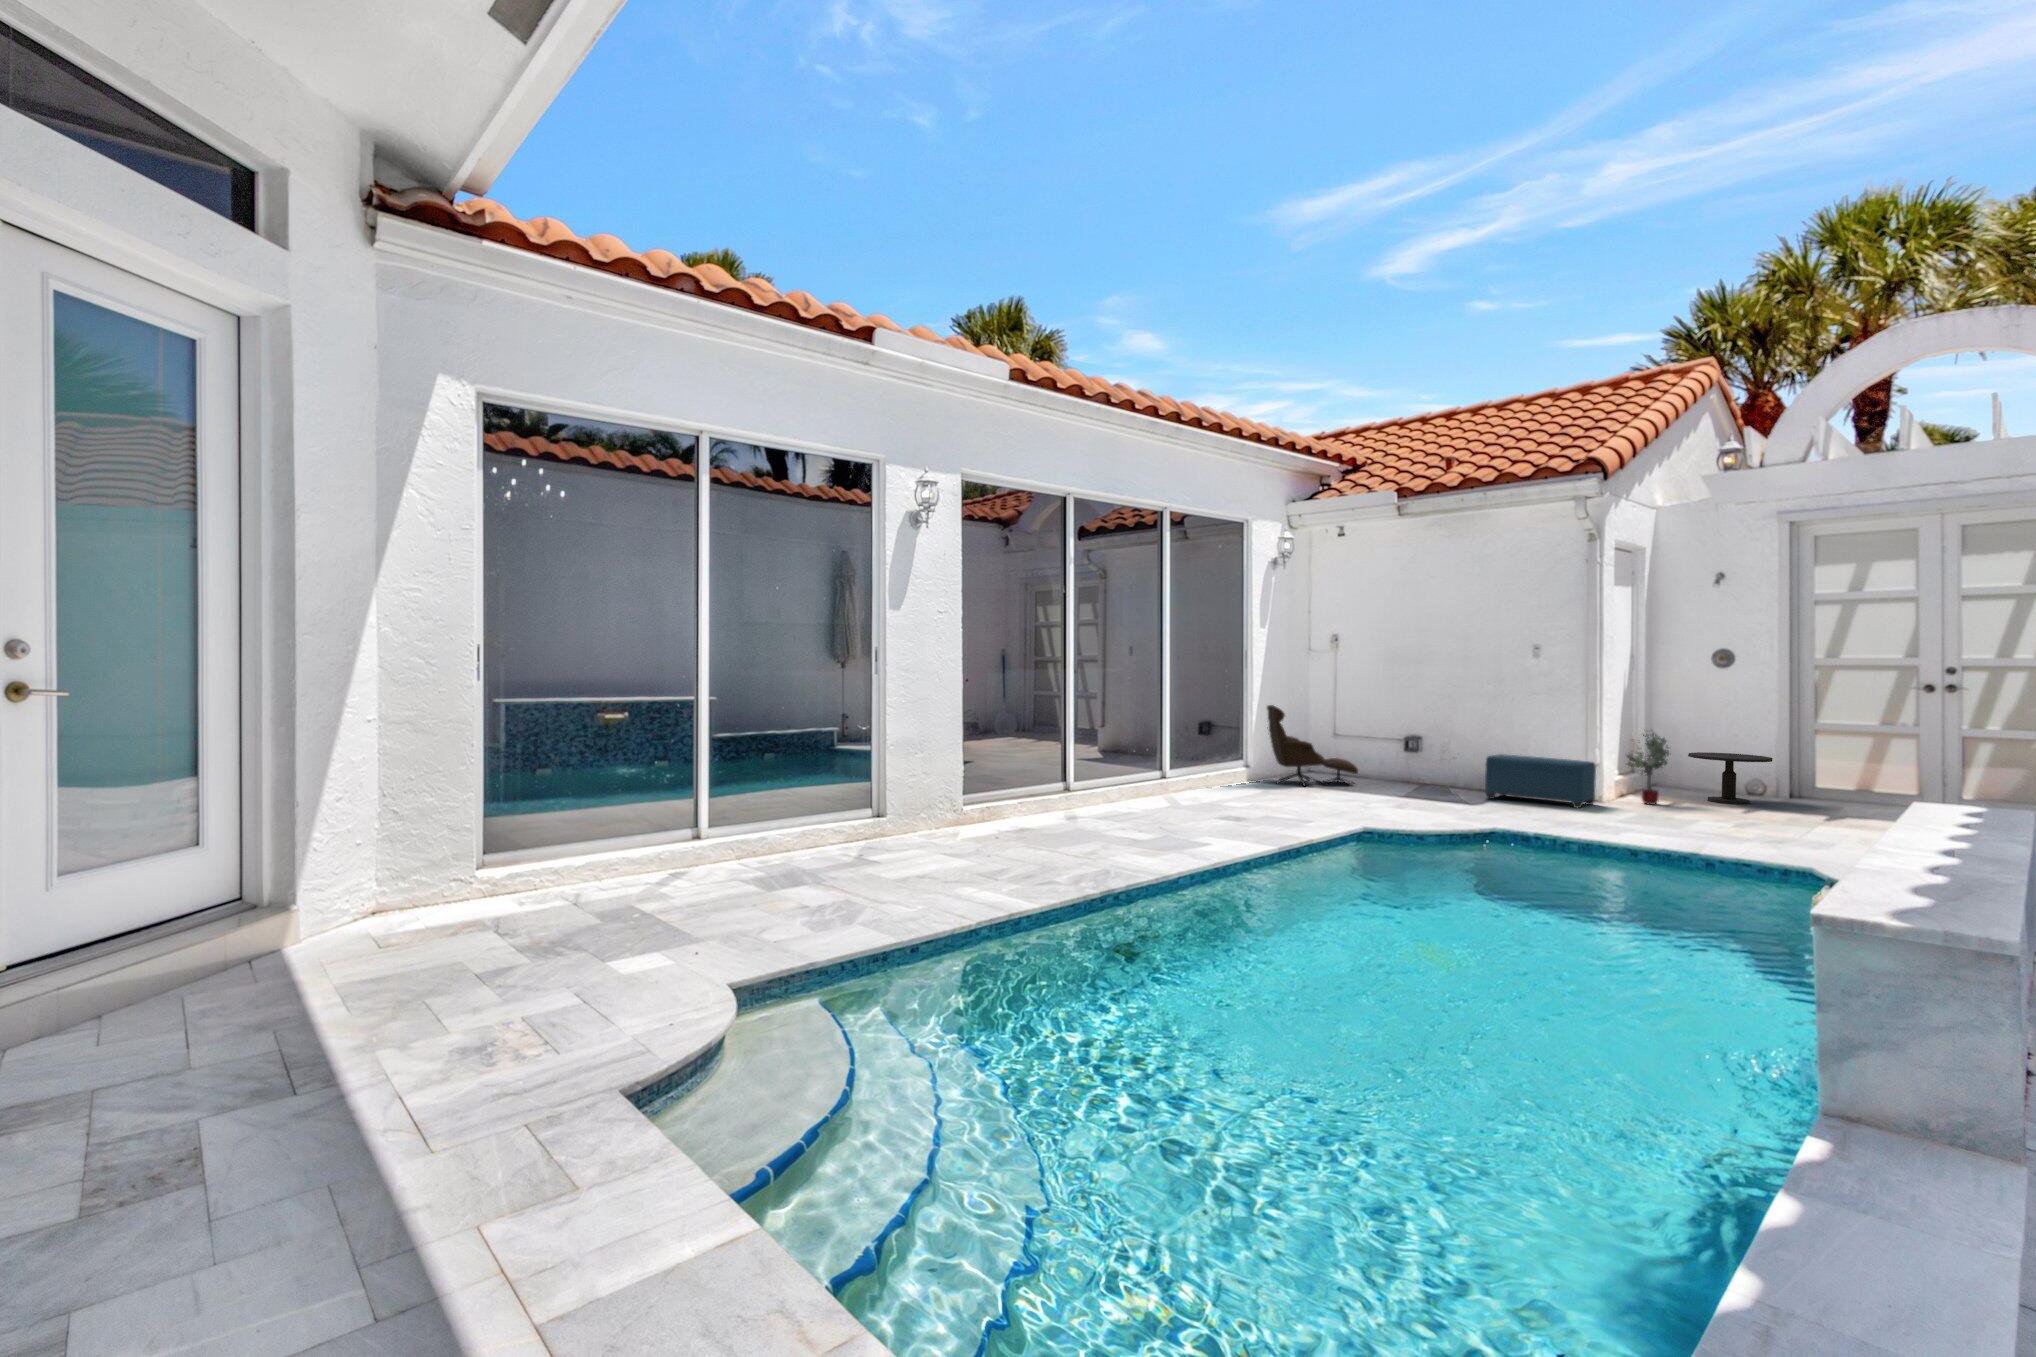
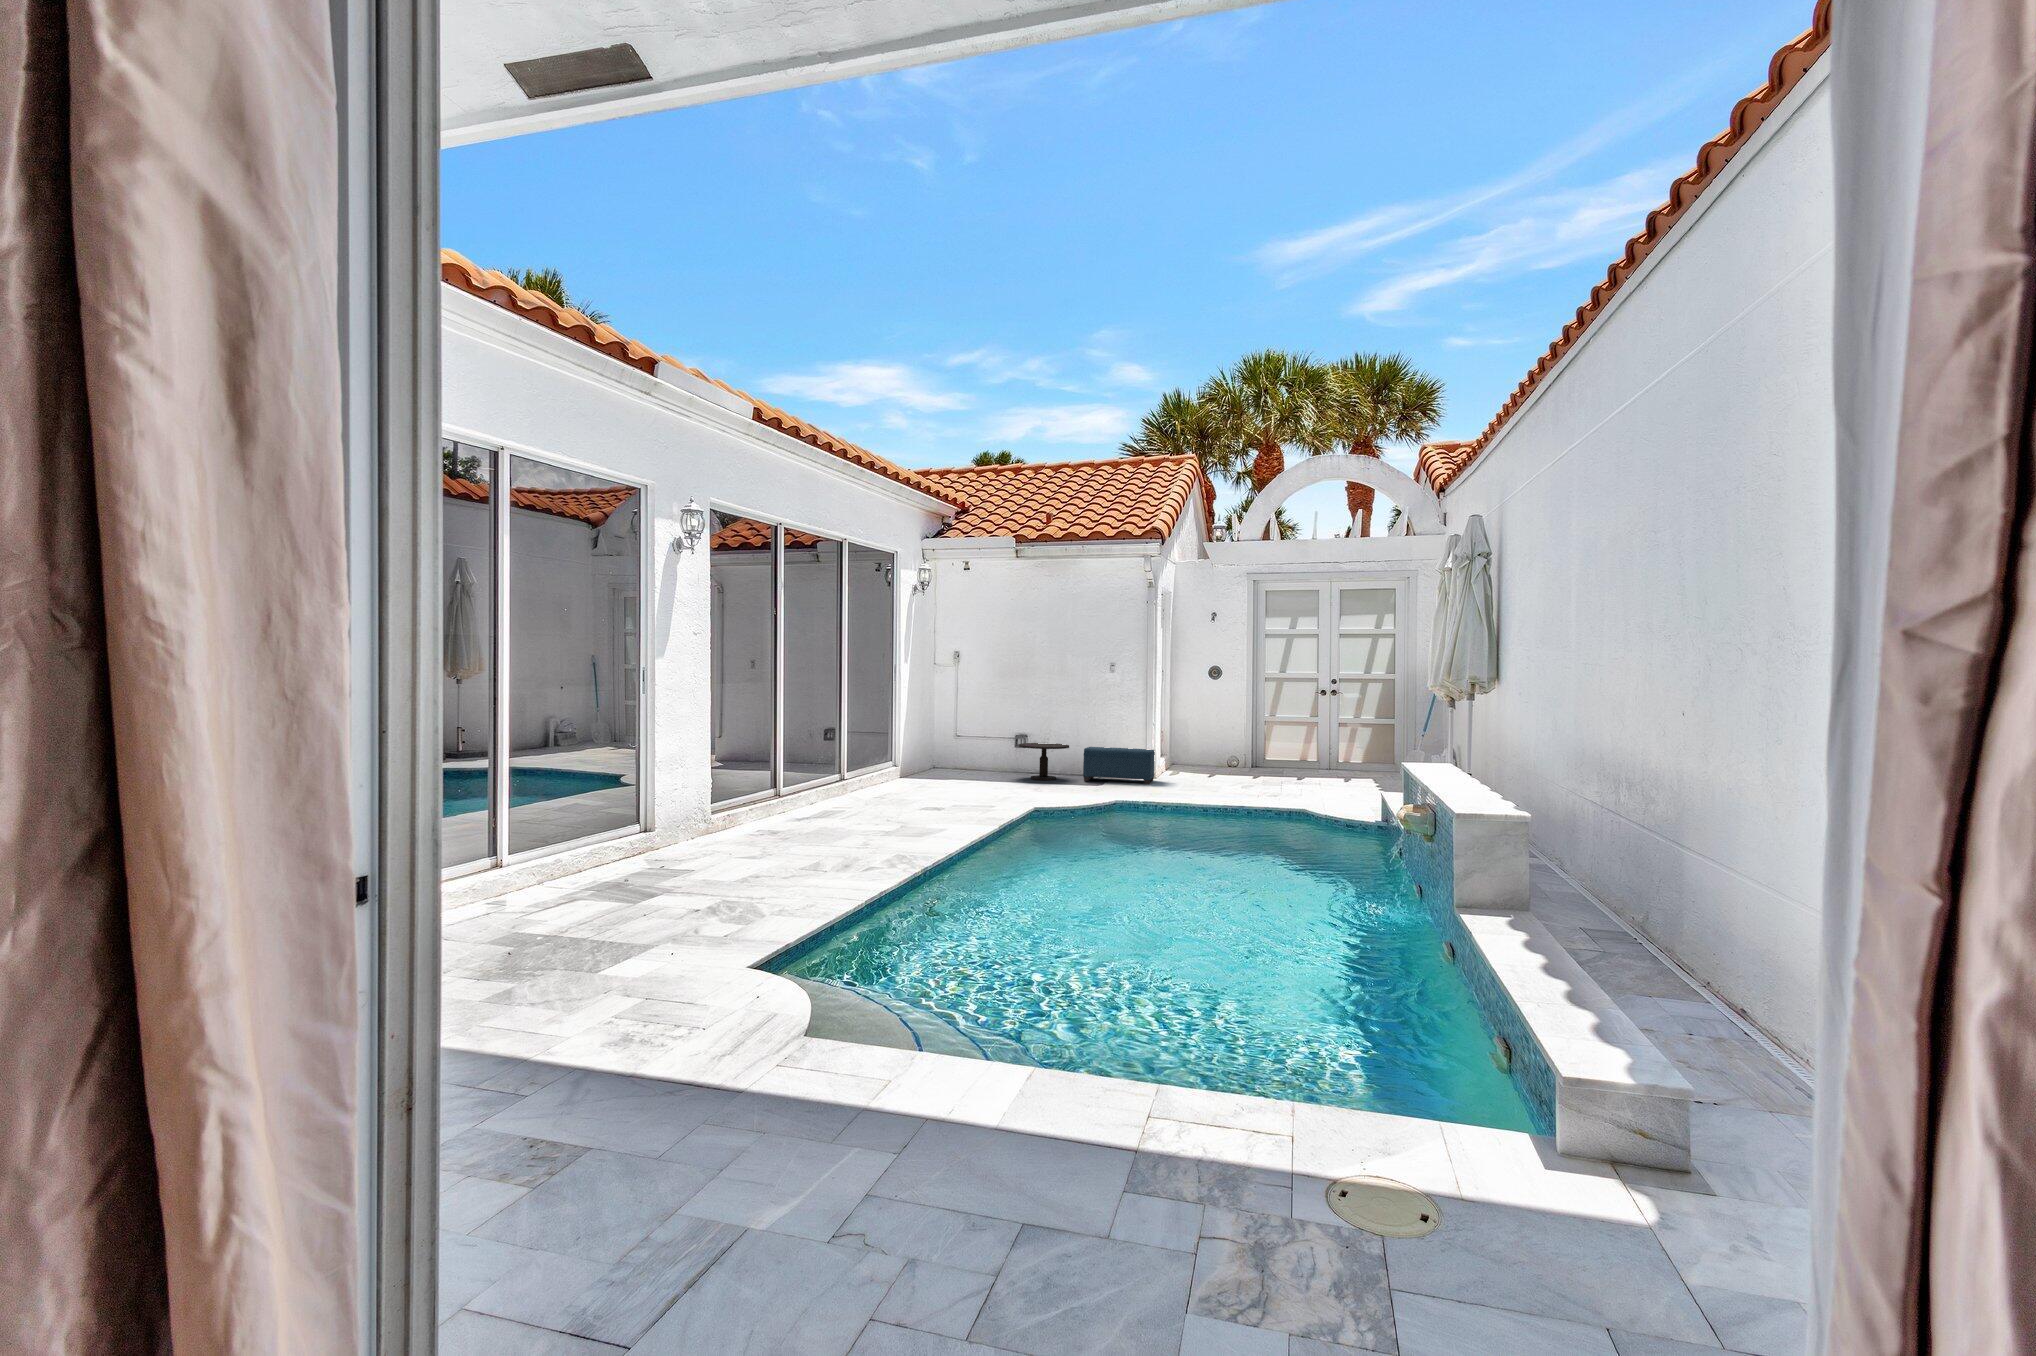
lounge chair: present [1267,705,1358,786] -> none [908,711,983,780]
potted tree: present [1627,730,1669,805] -> none [1168,725,1196,779]
side table: present [1688,752,1773,804] -> present [1019,743,1069,780]

